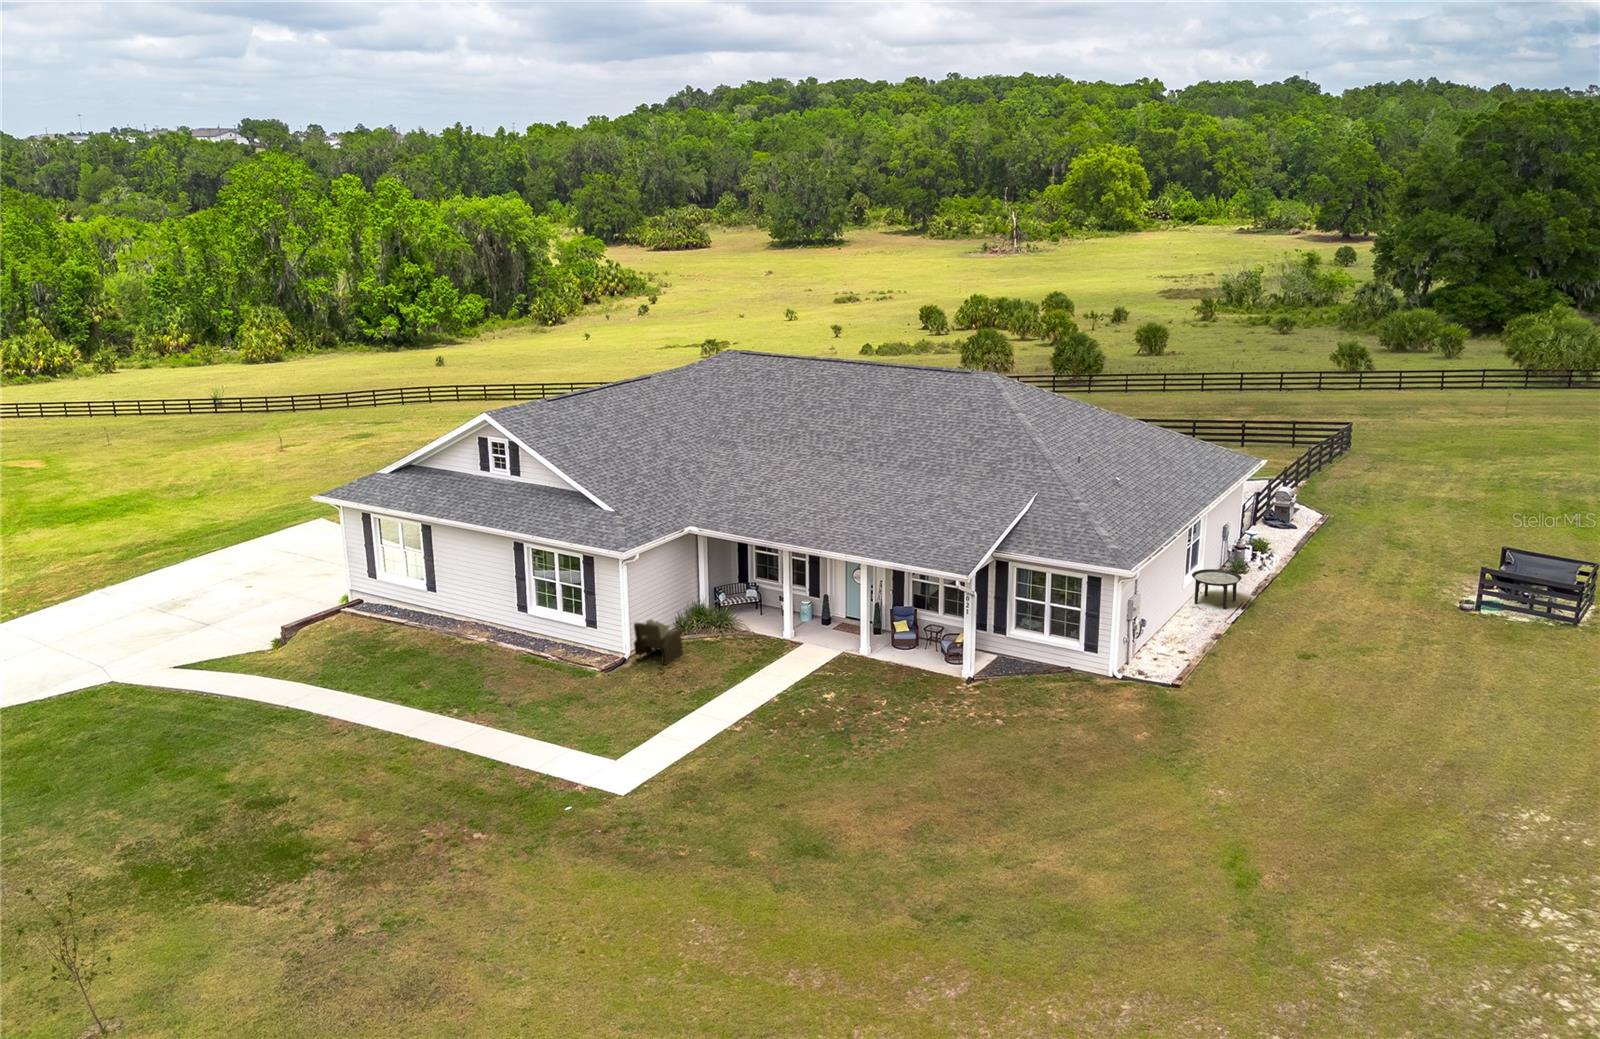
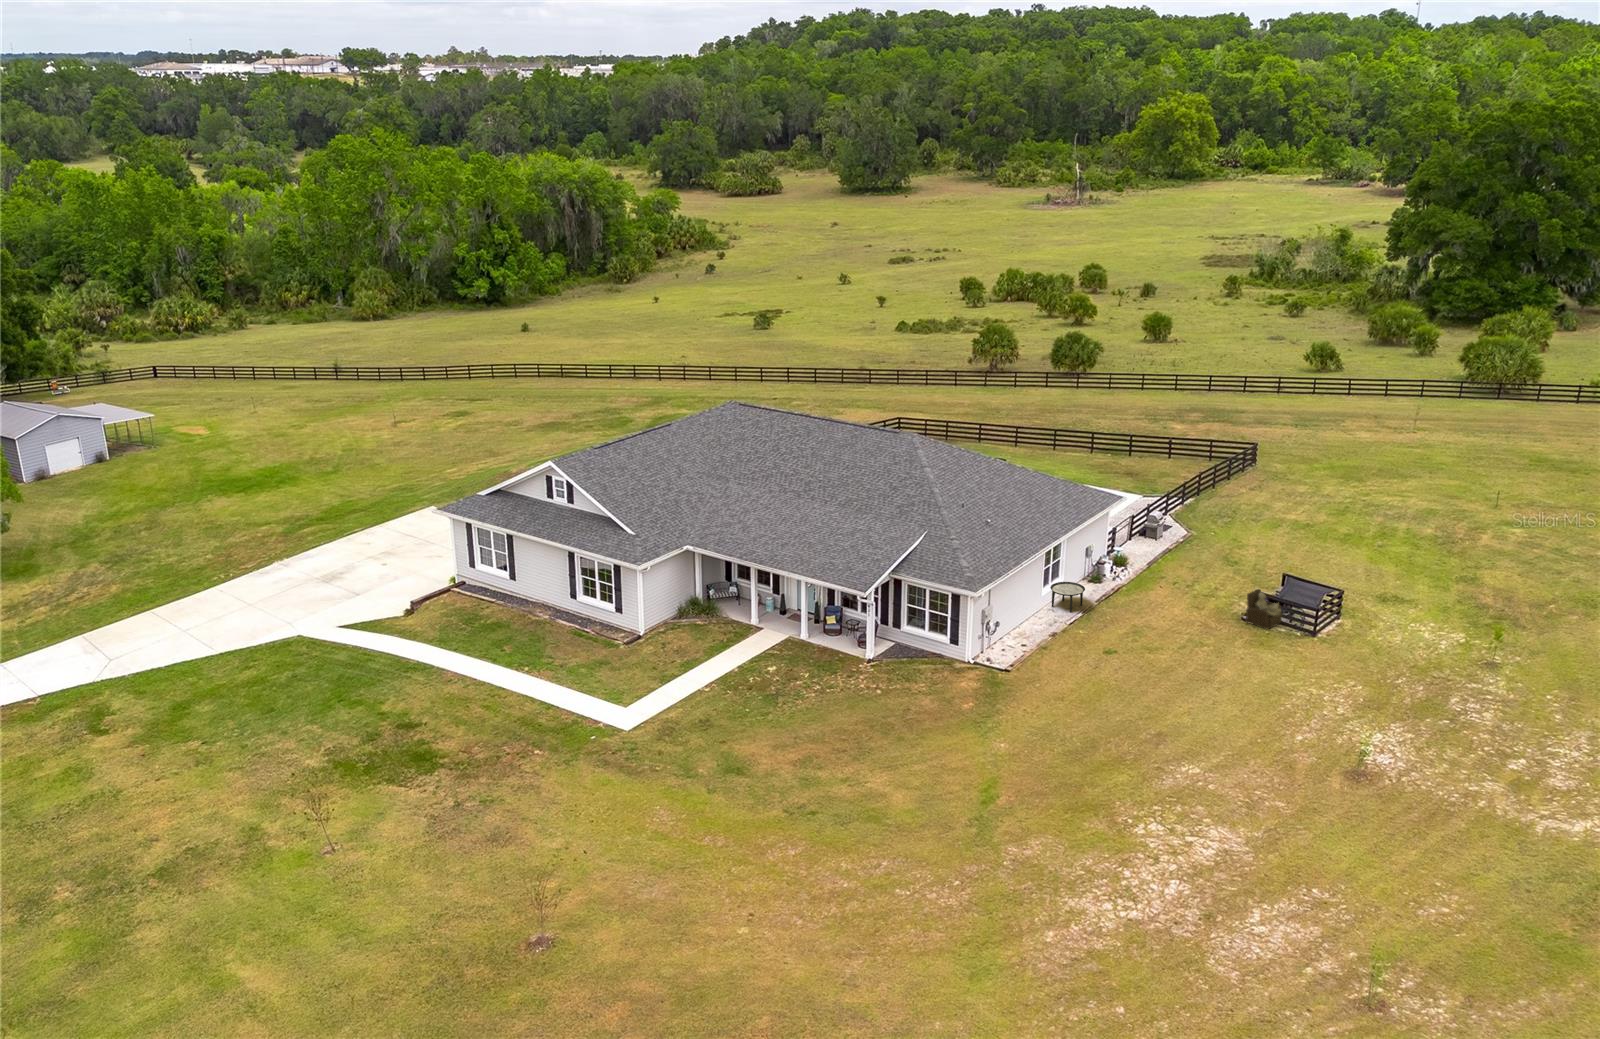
armchair: present [634,620,683,665] -> present [1246,589,1282,629]

